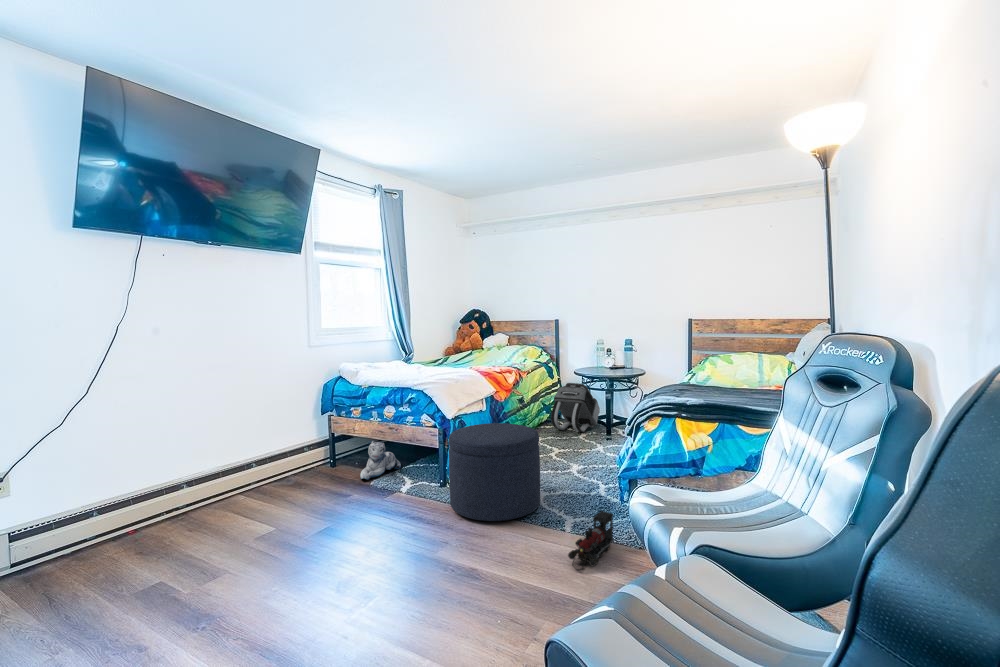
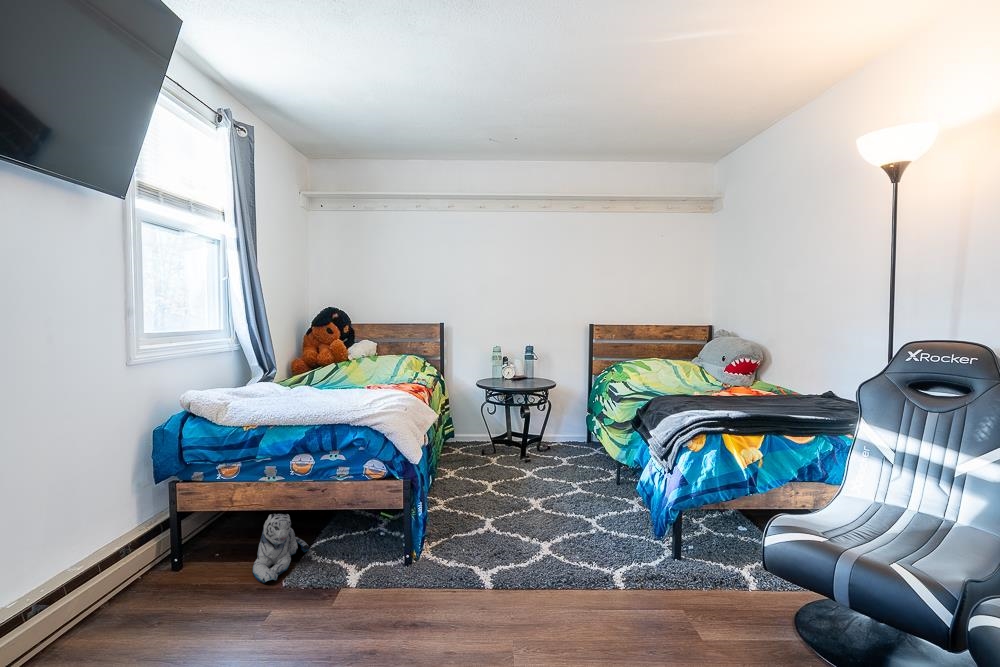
backpack: present [551,383,600,432] -> none [454,399,497,457]
ottoman: present [449,423,540,521] -> none [450,461,575,606]
toy train: present [568,511,614,570] -> none [682,556,731,642]

